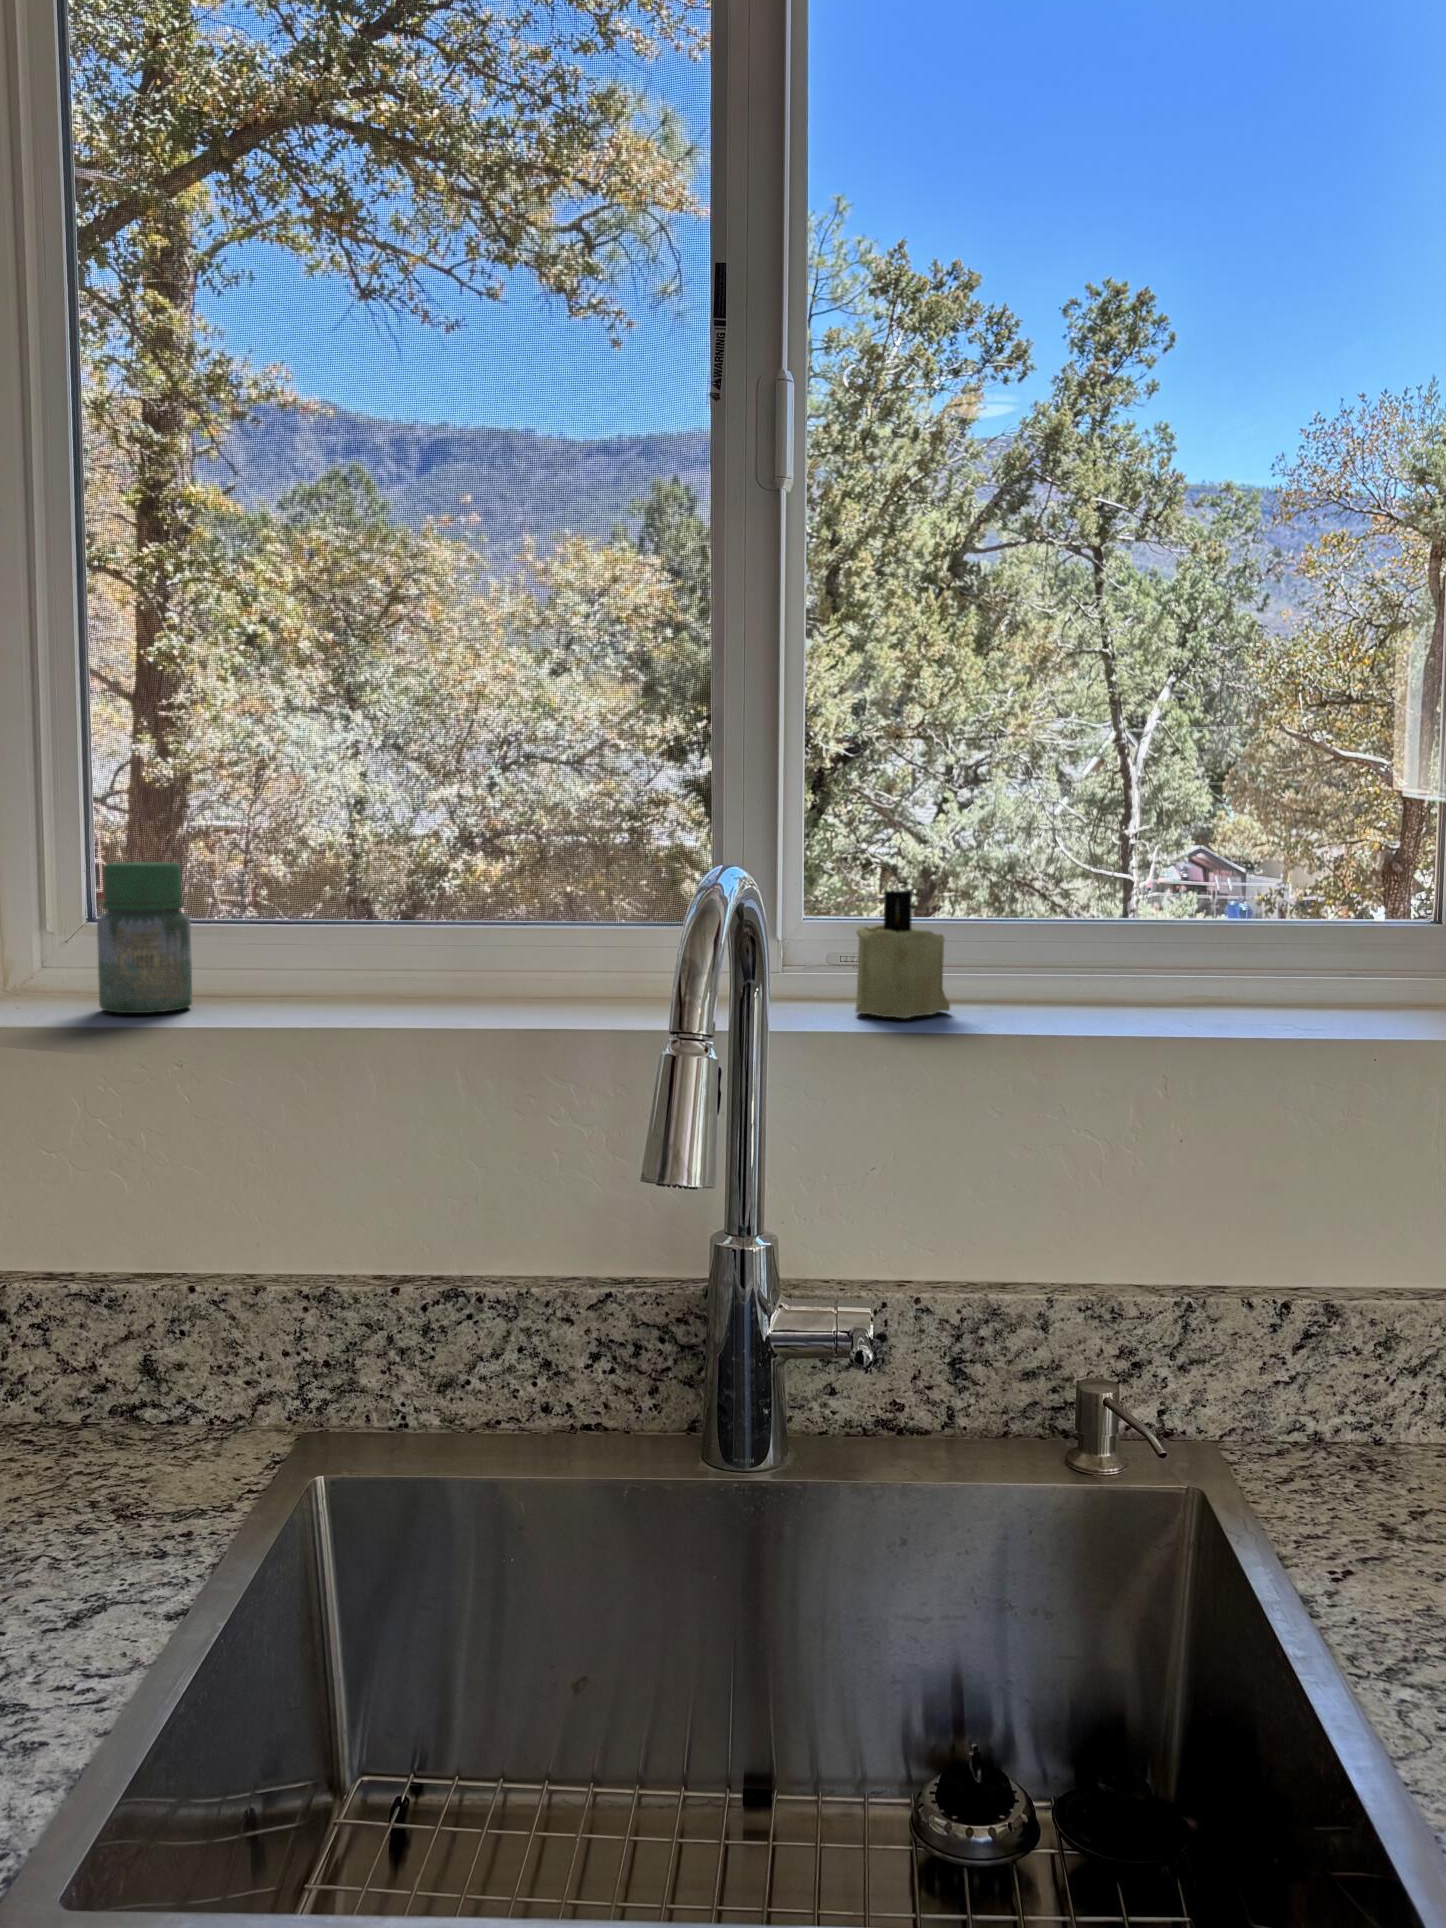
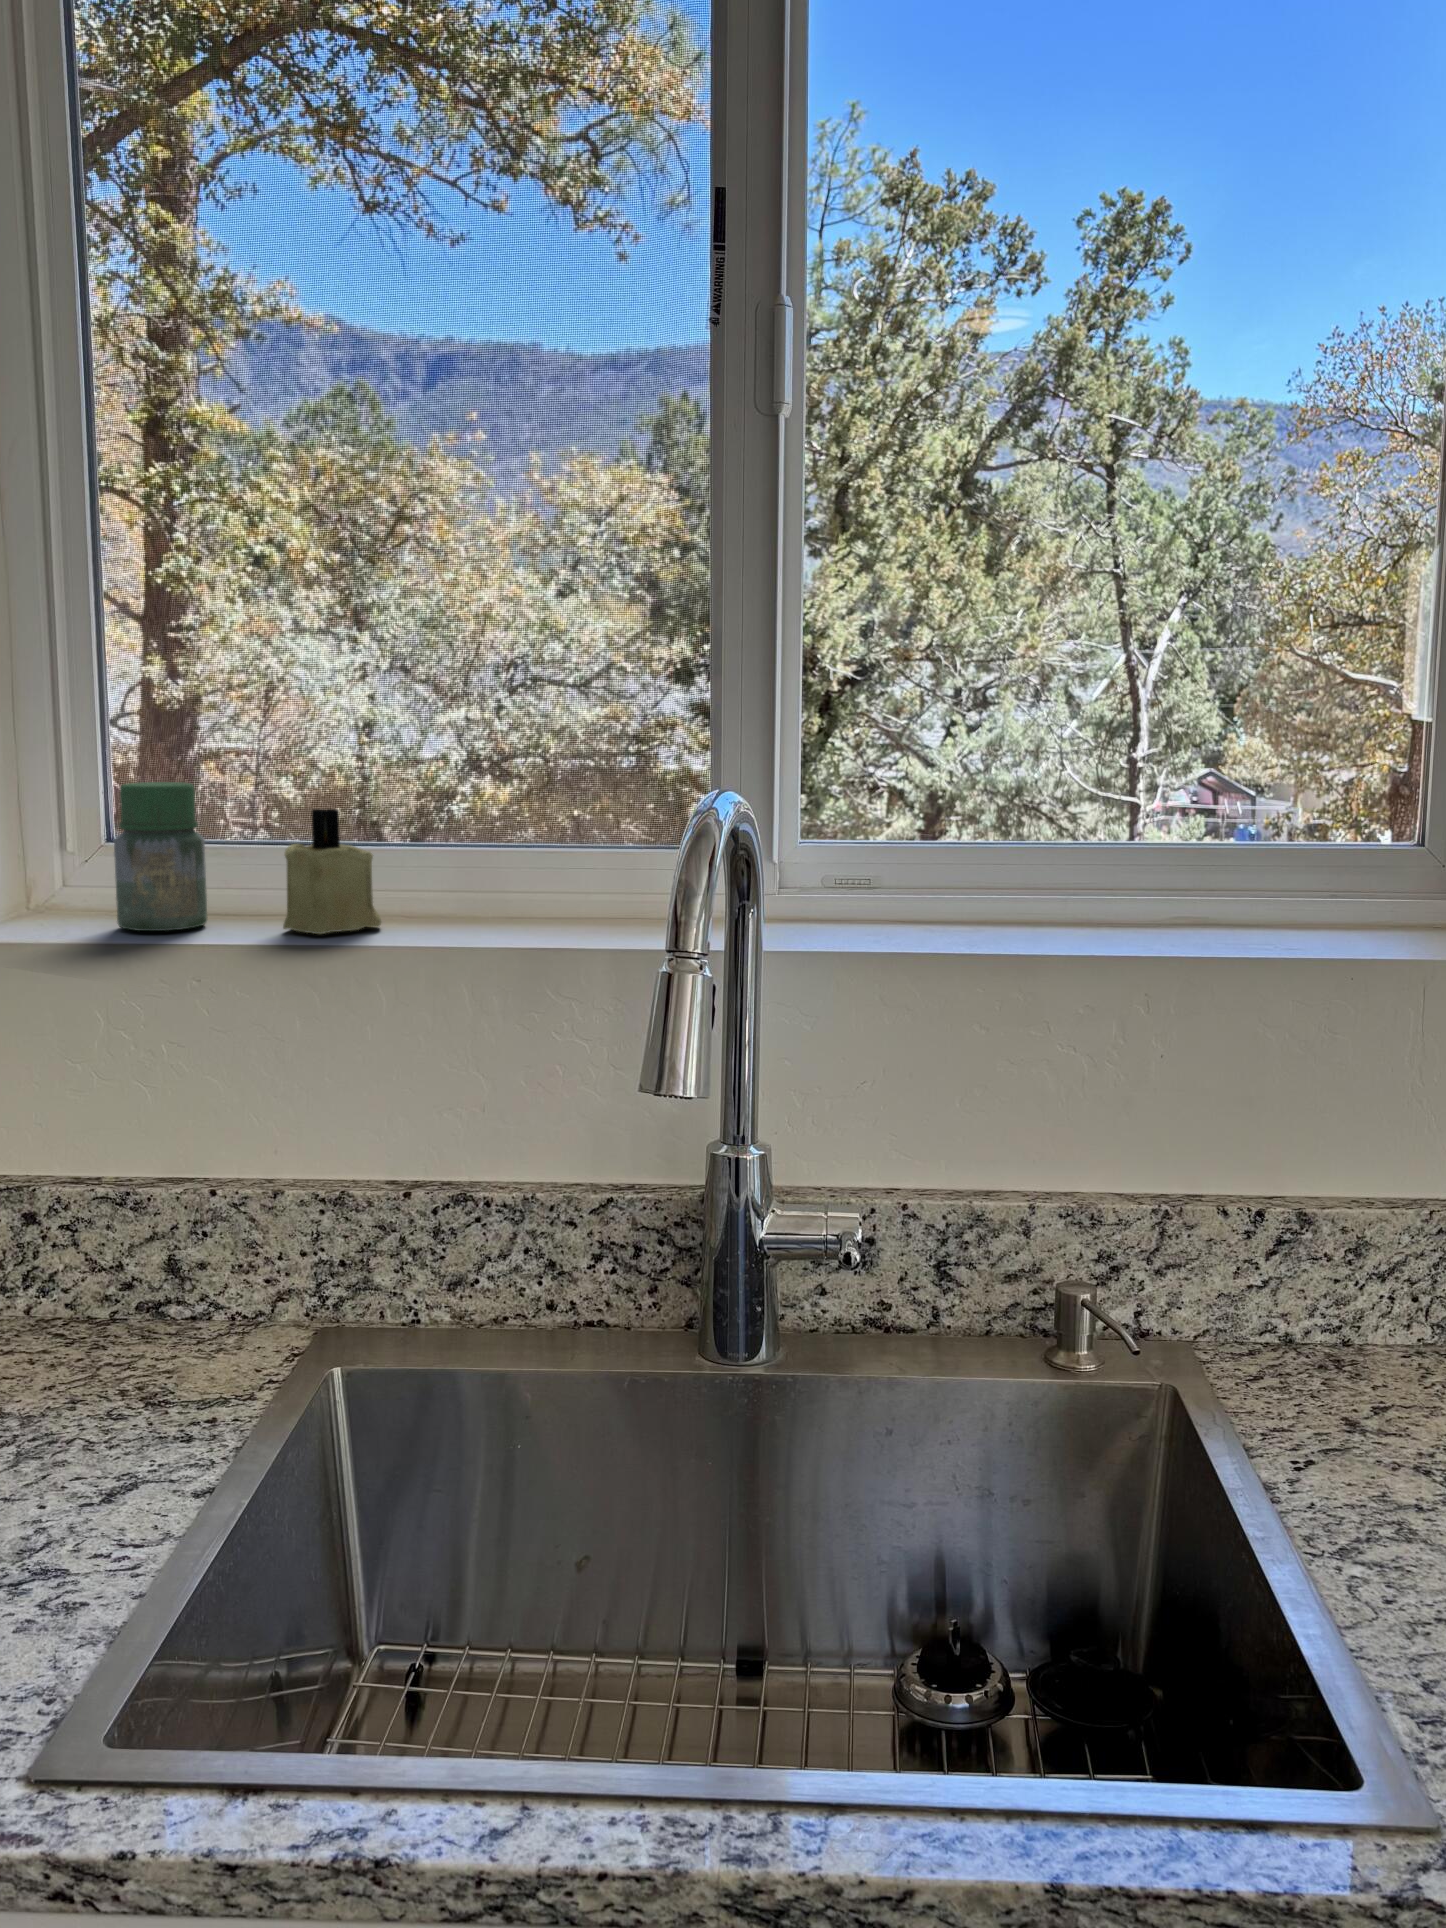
candle: present [855,890,950,1018] -> present [283,809,381,934]

